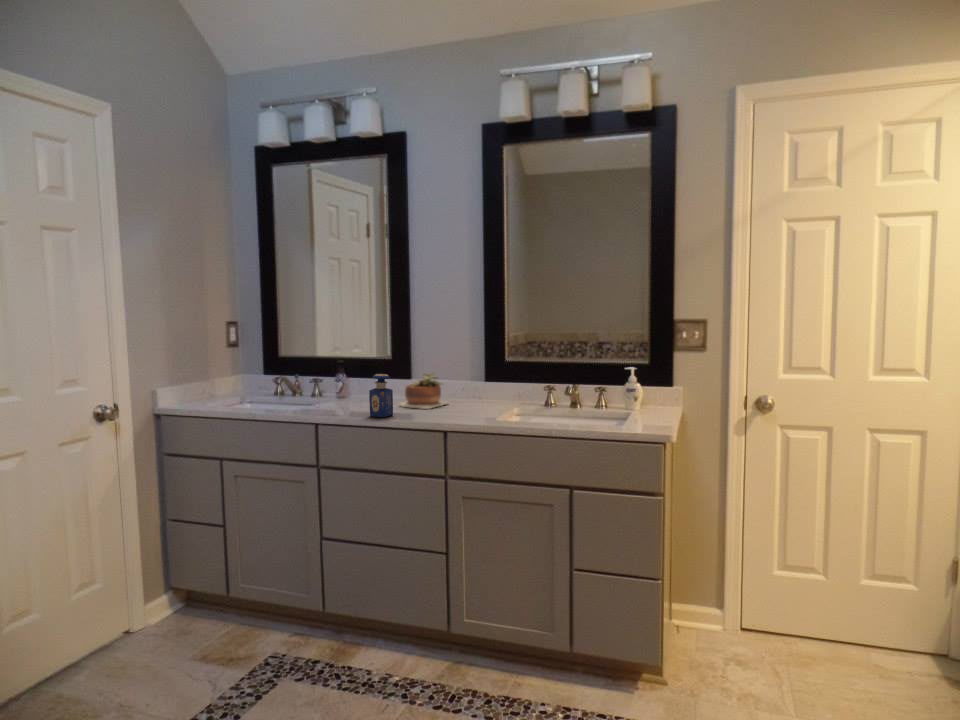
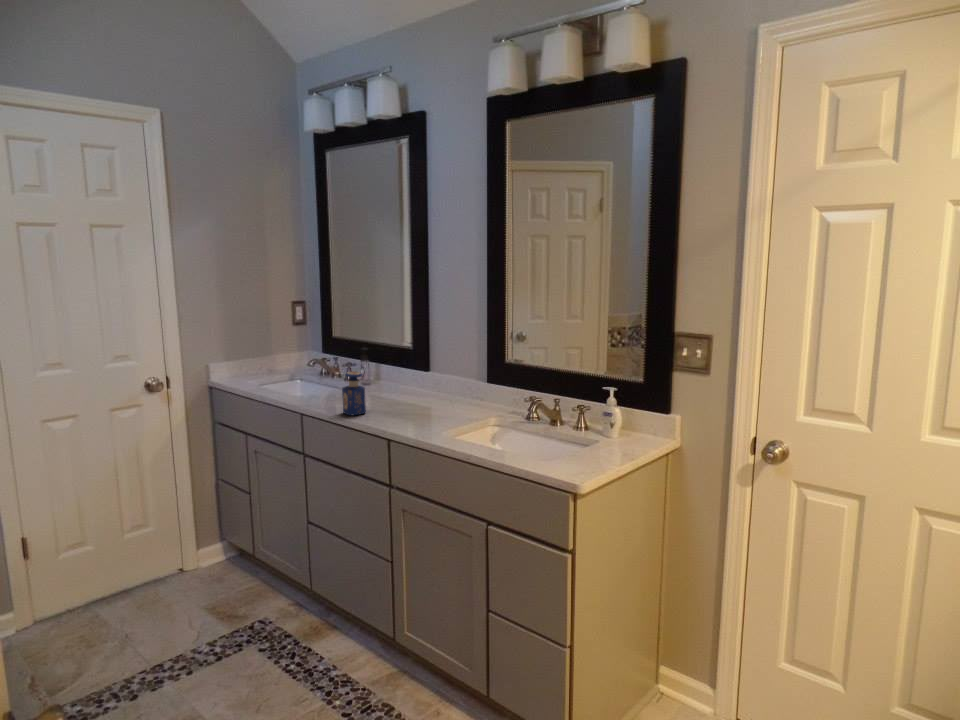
succulent plant: present [398,373,448,409] -> none [394,370,446,409]

